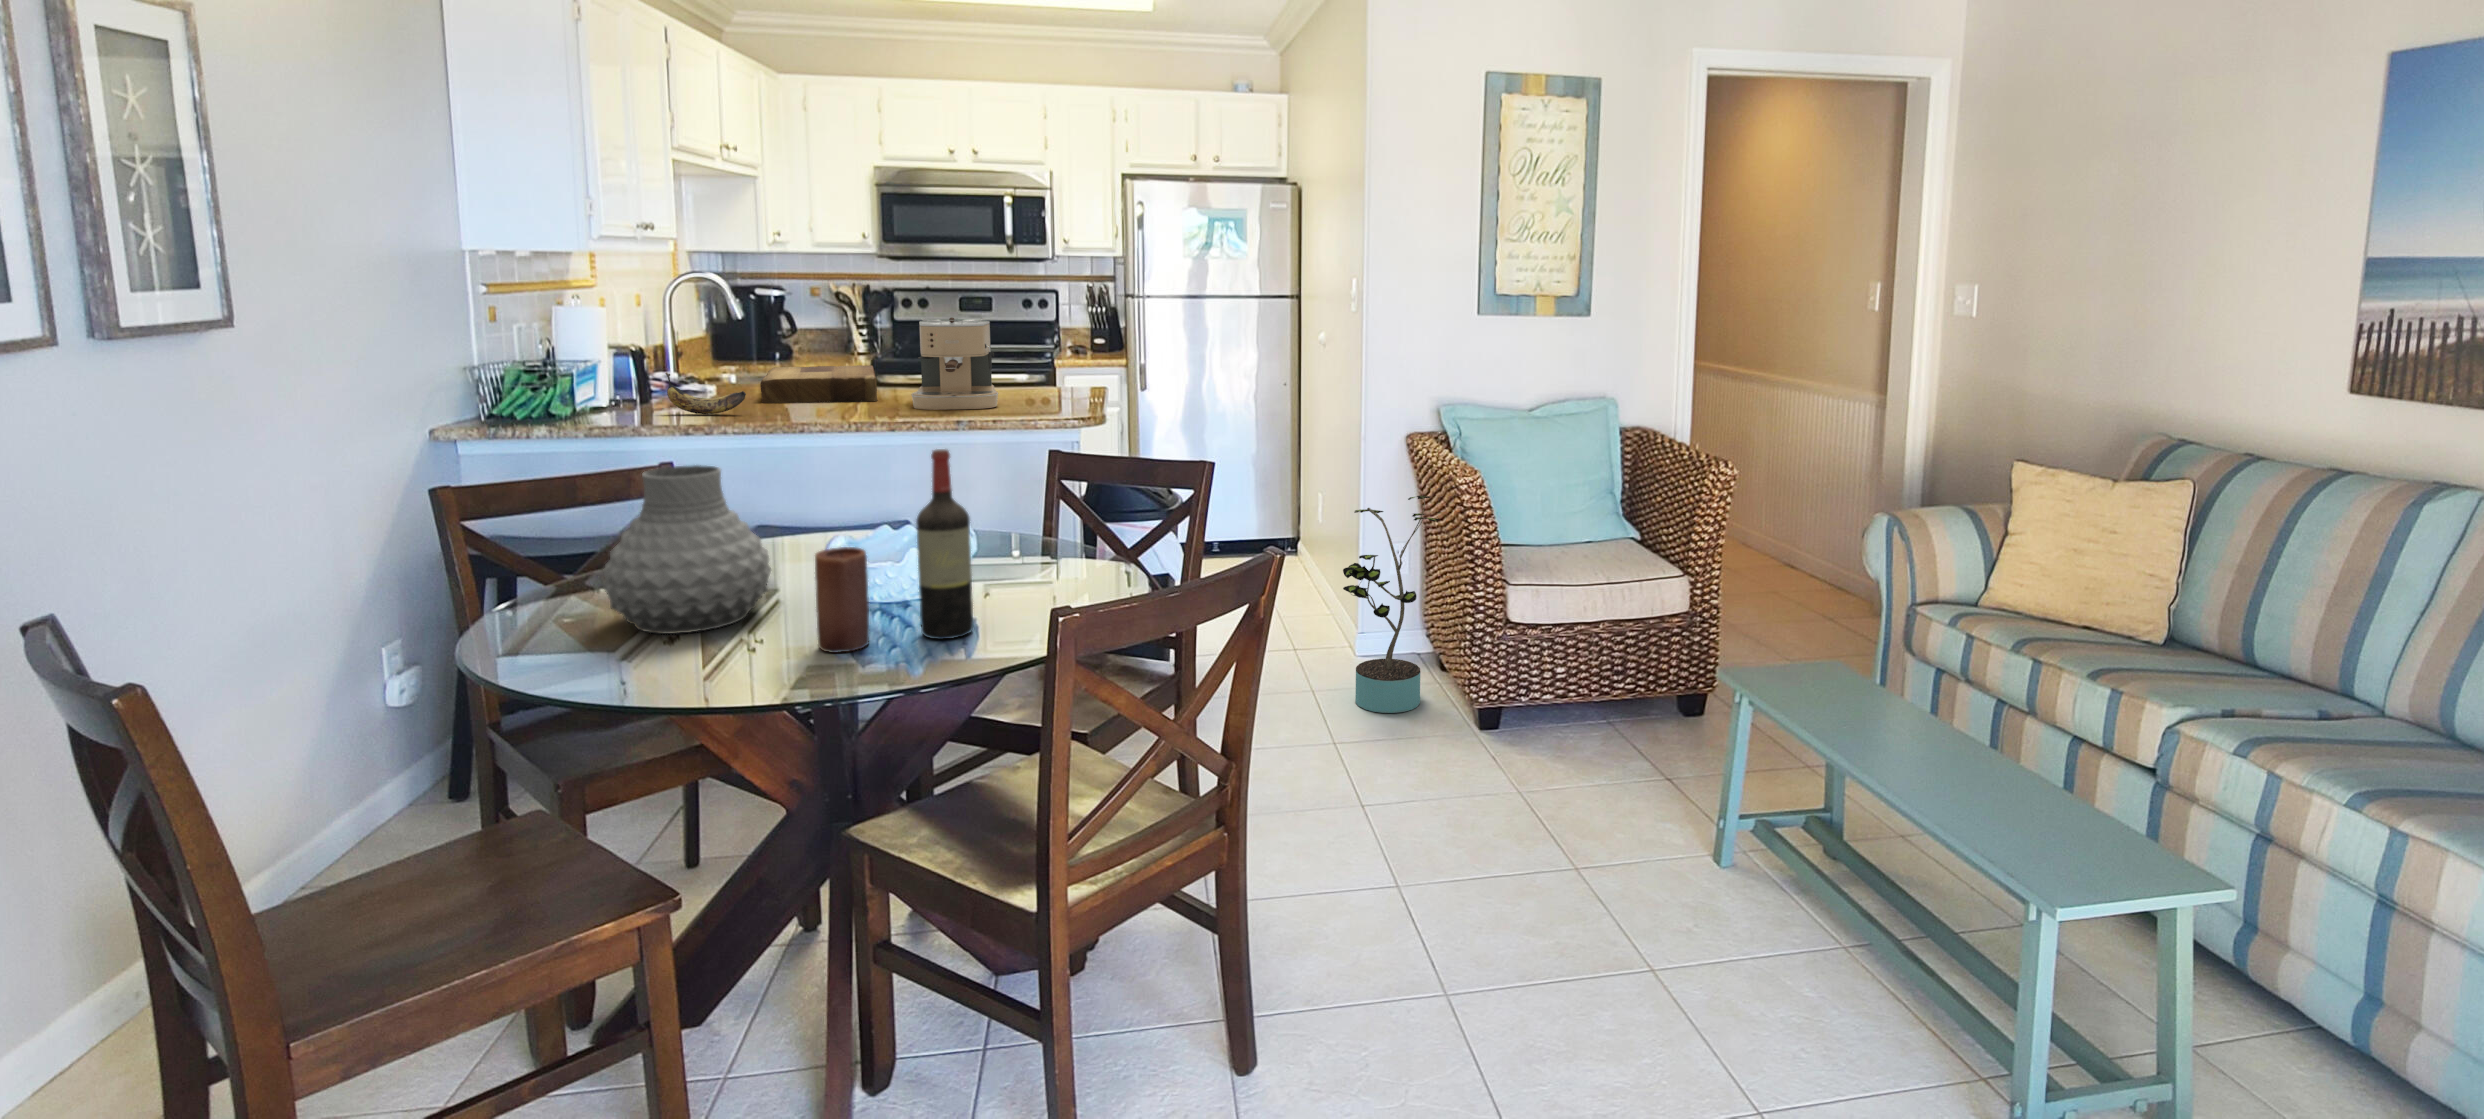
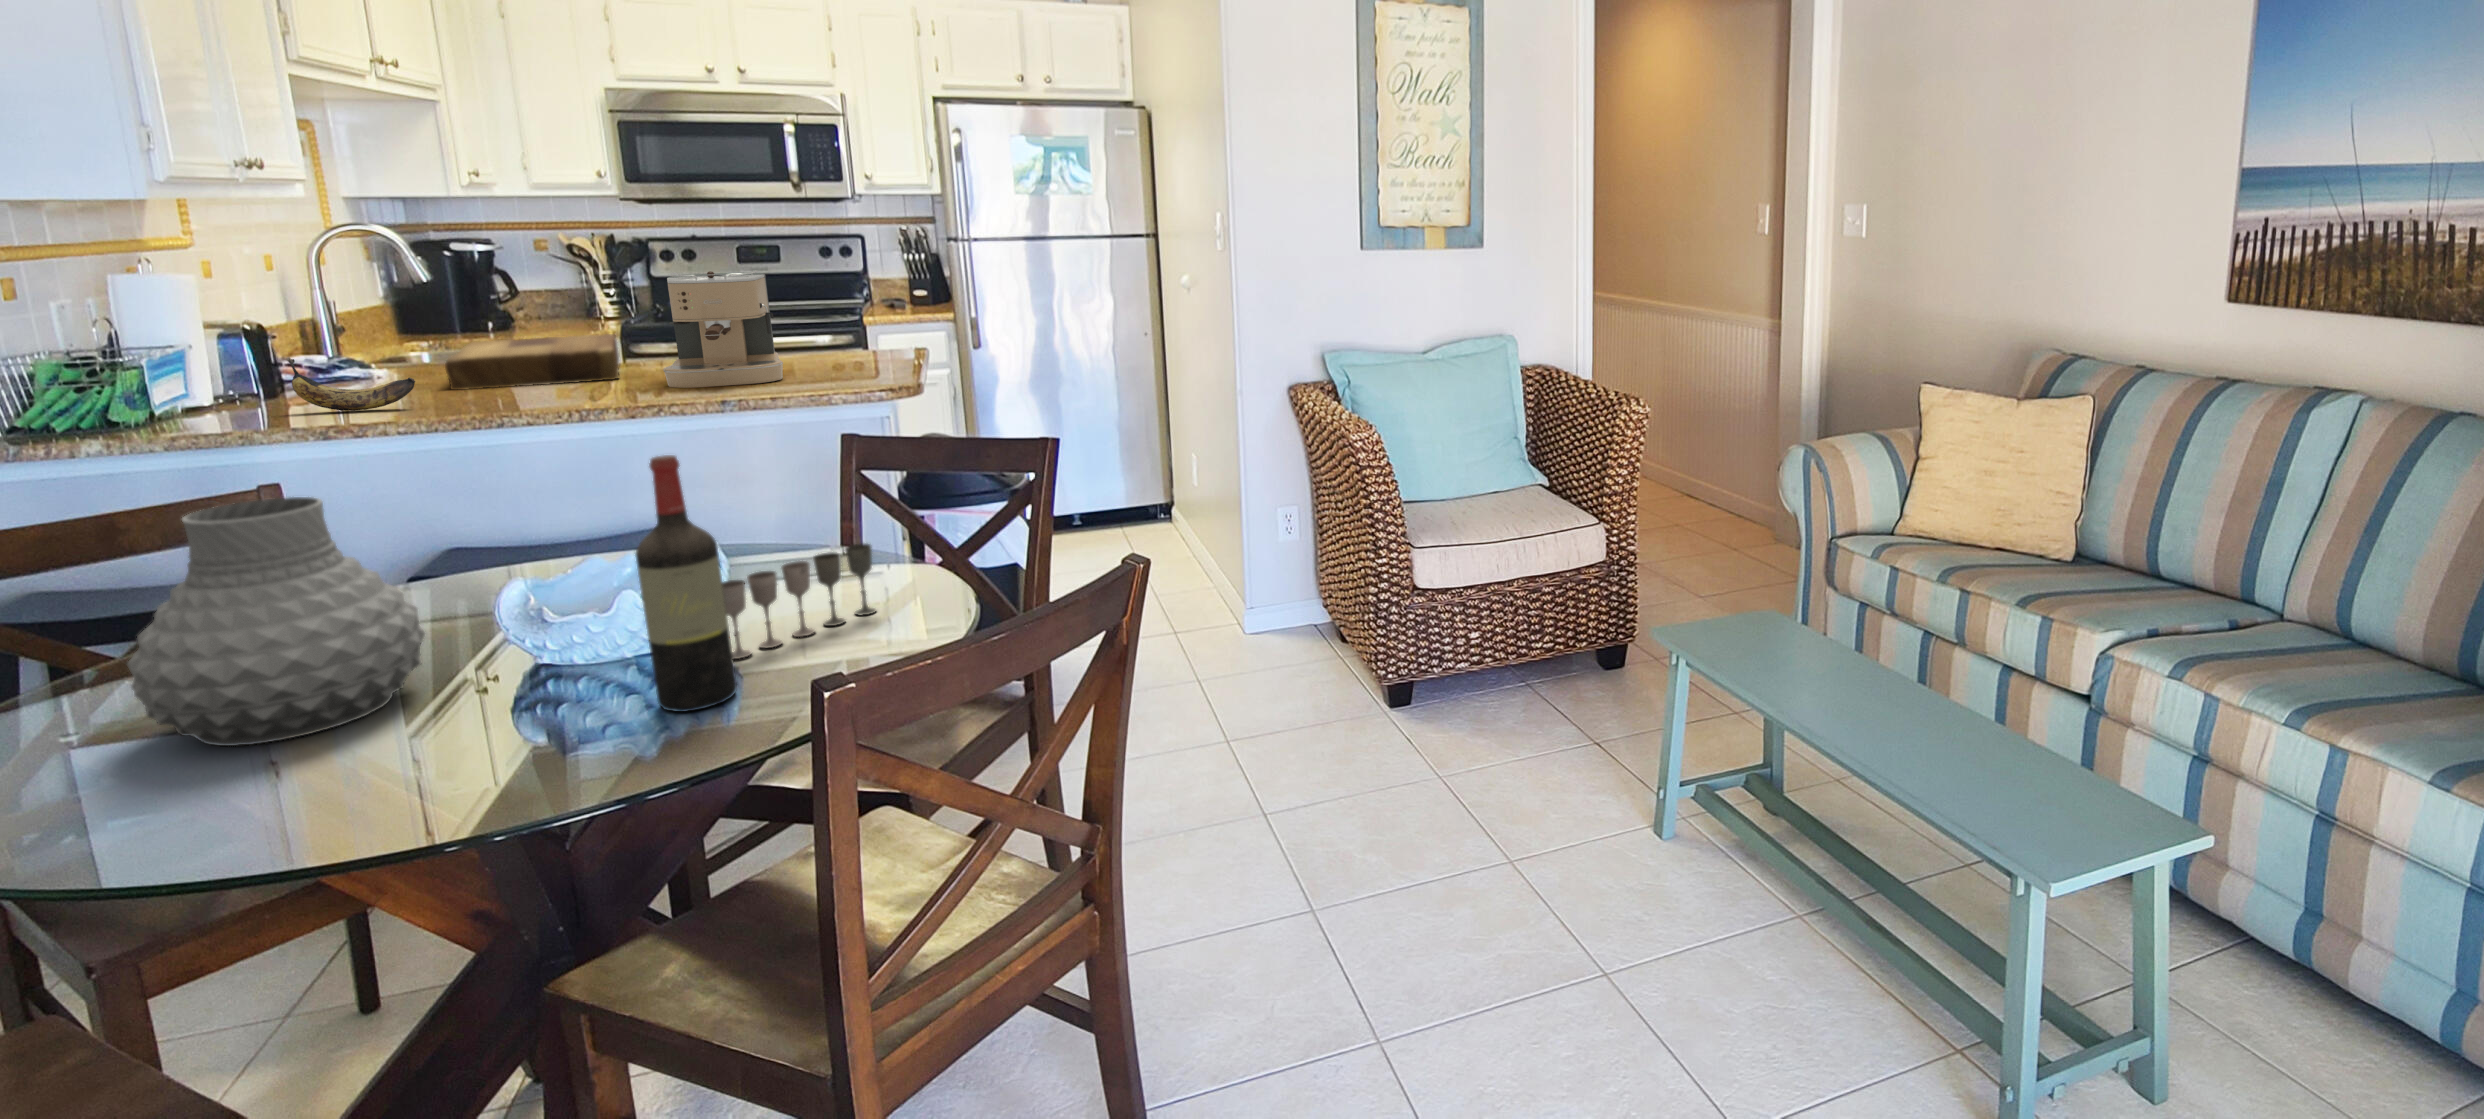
potted plant: present [1343,496,1440,713] -> none [1229,453,1335,698]
wine glass: none [960,531,1068,609] -> present [723,543,876,659]
candle: present [815,547,869,653] -> none [474,599,577,750]

